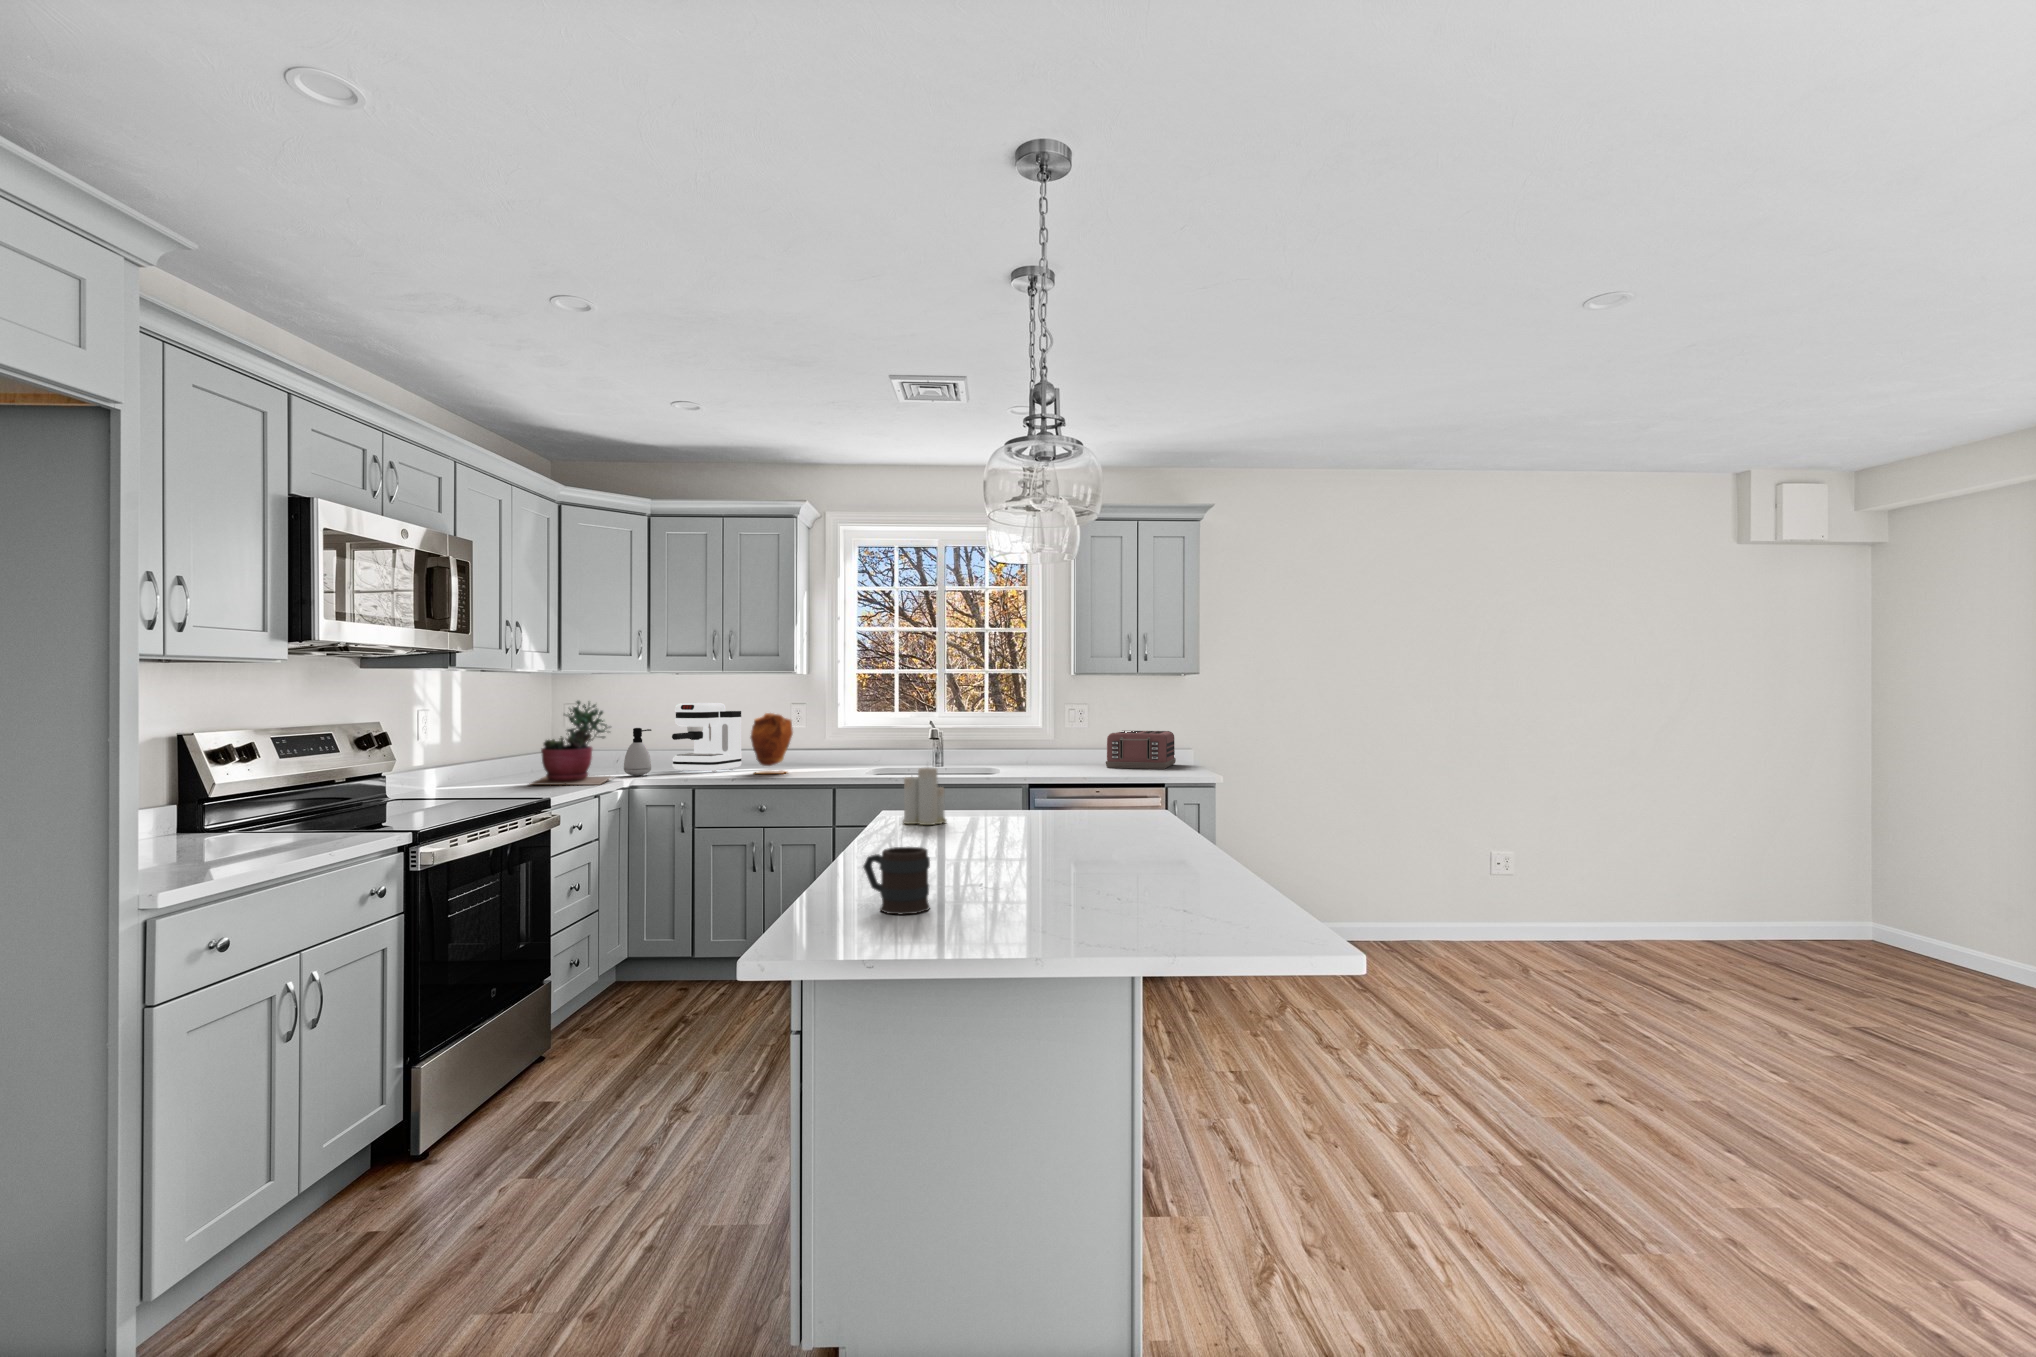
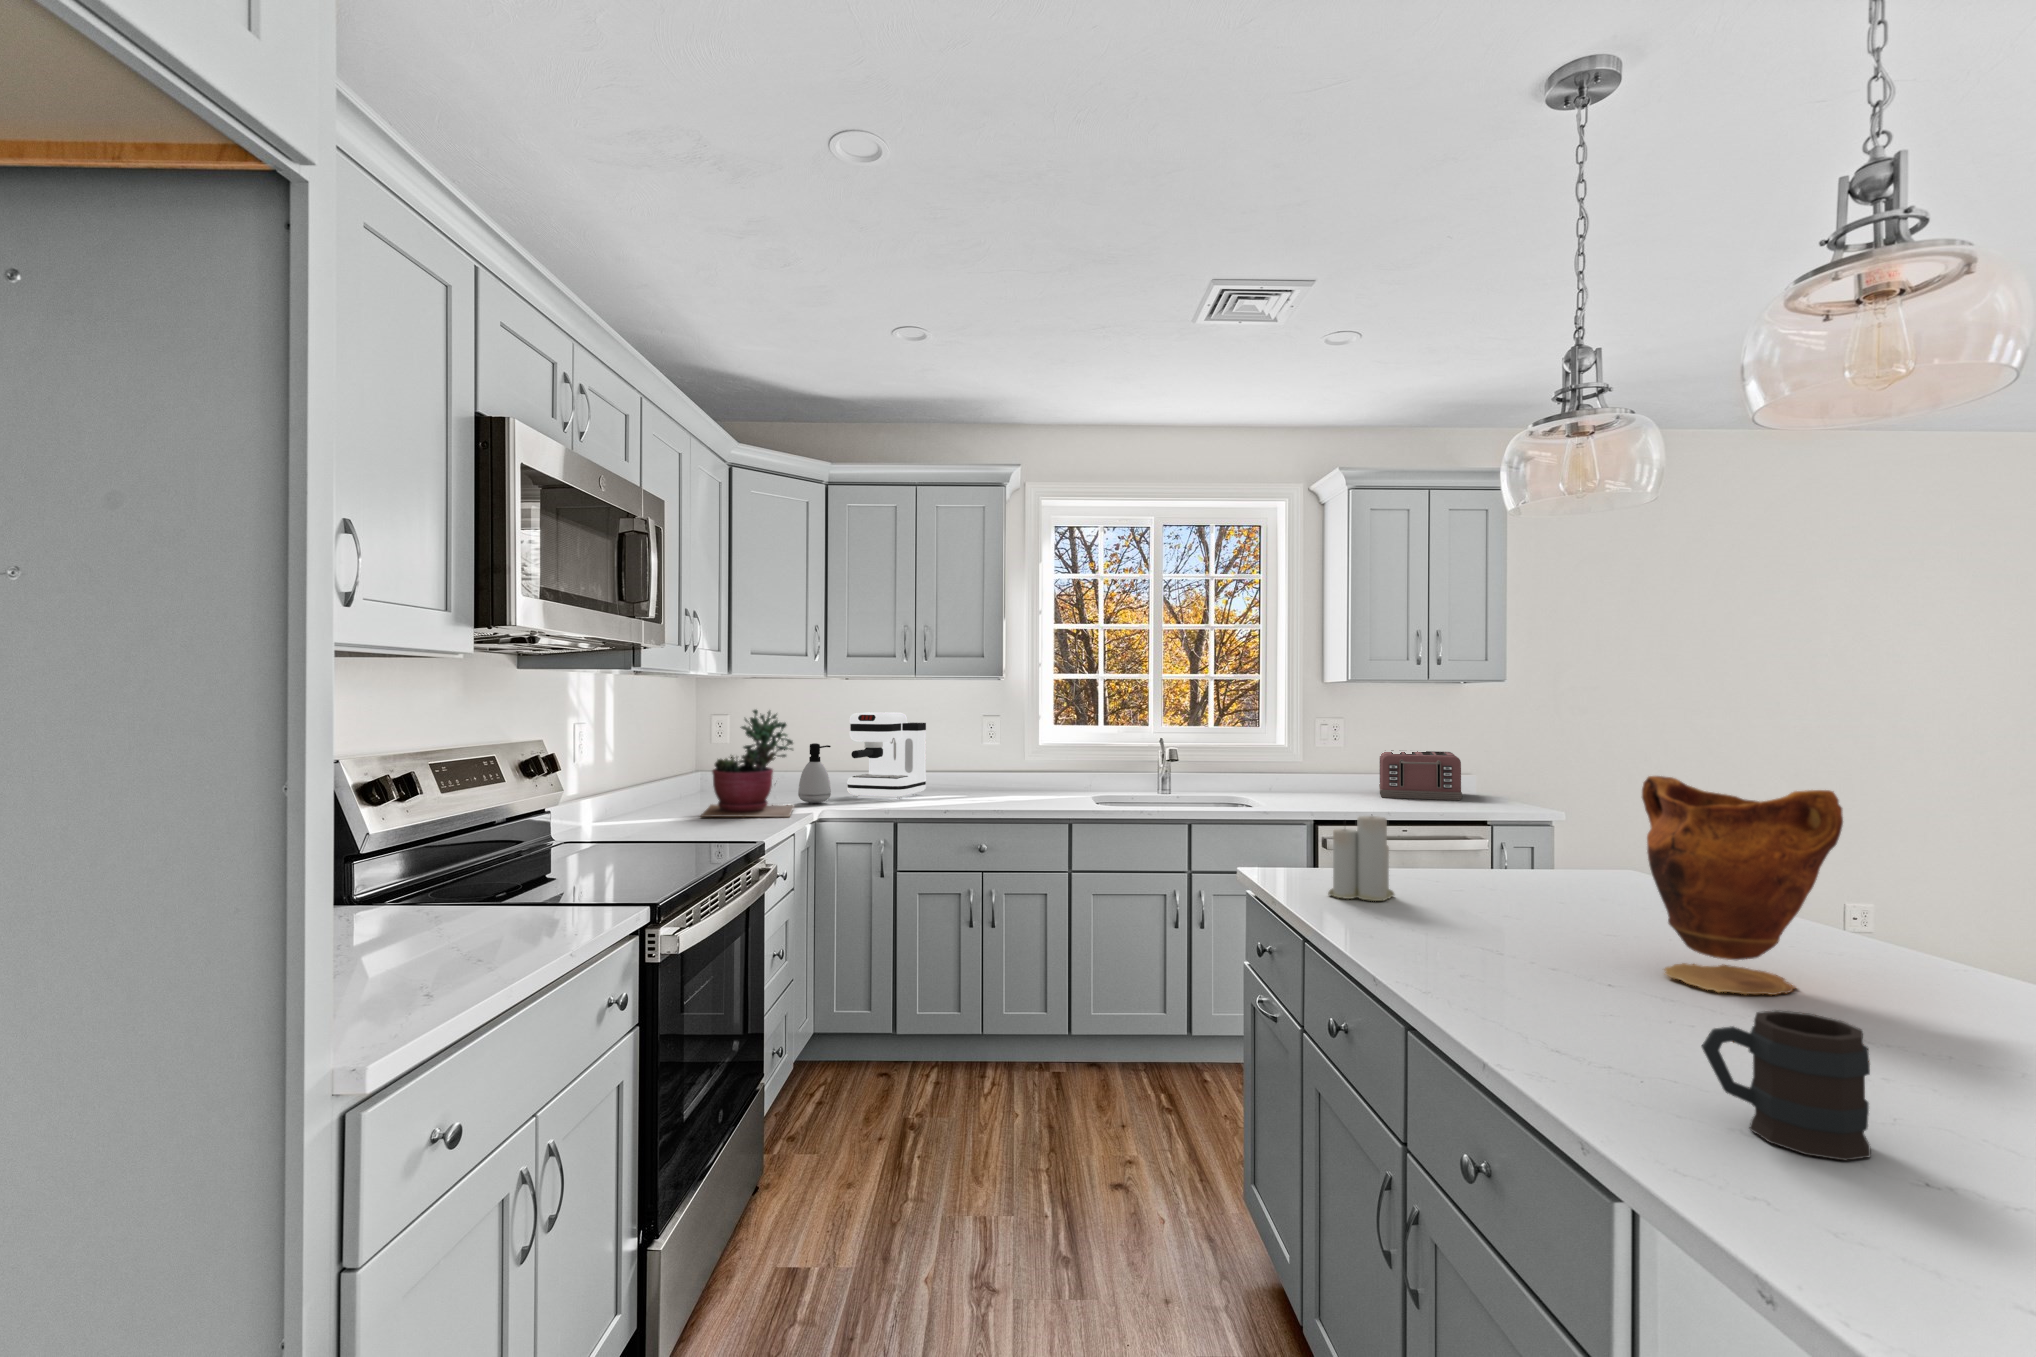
vase: present [751,713,793,774] -> present [1642,776,1843,995]

